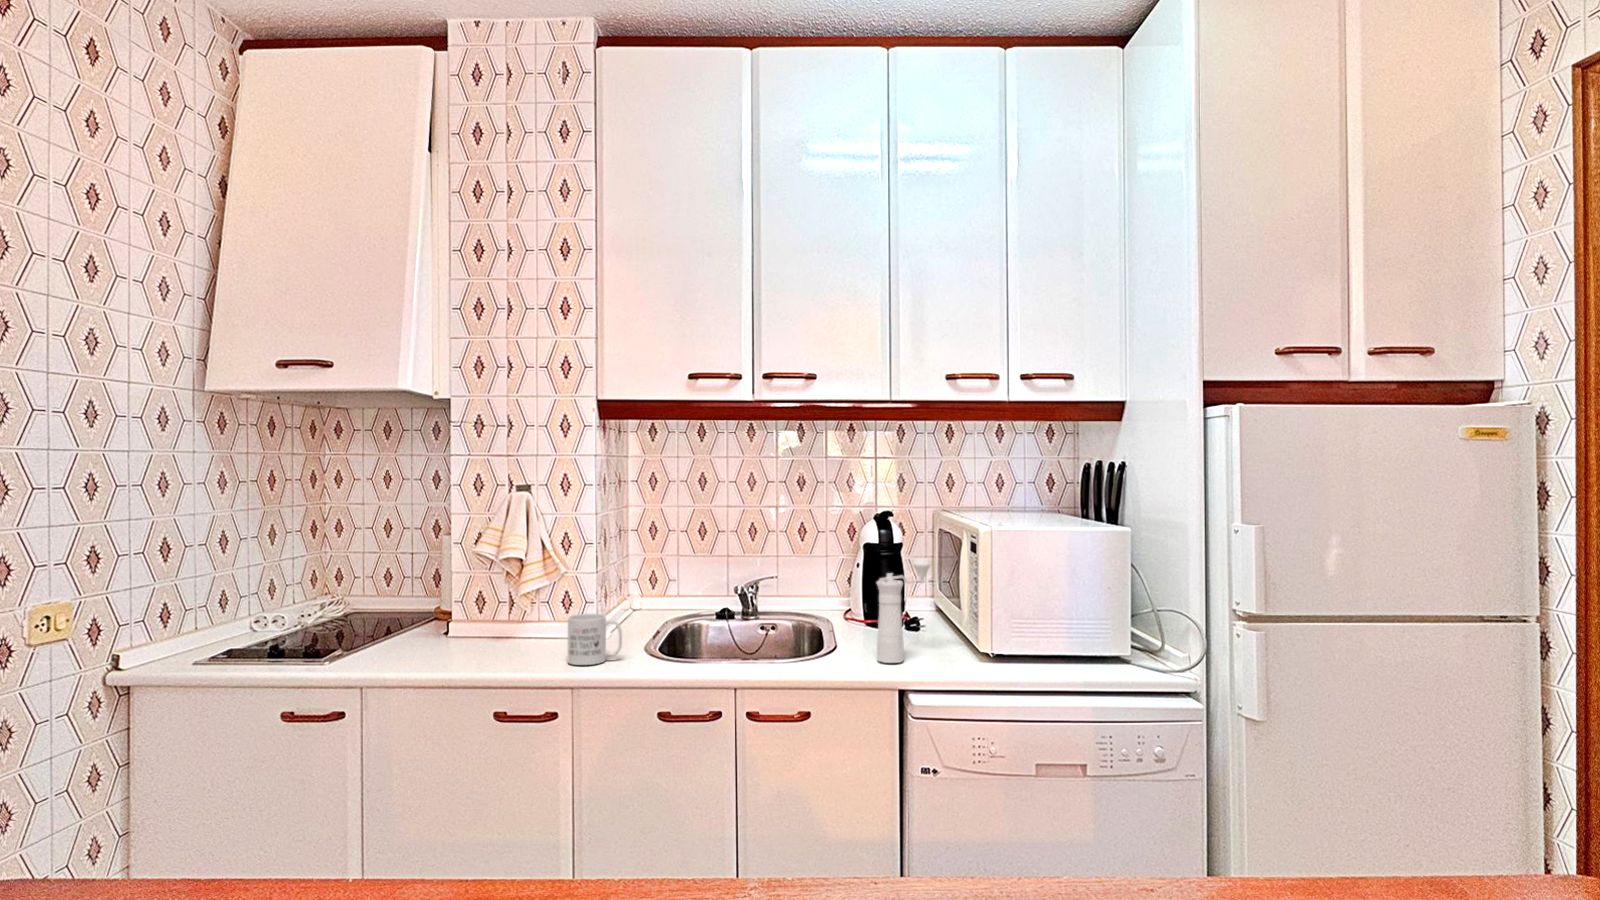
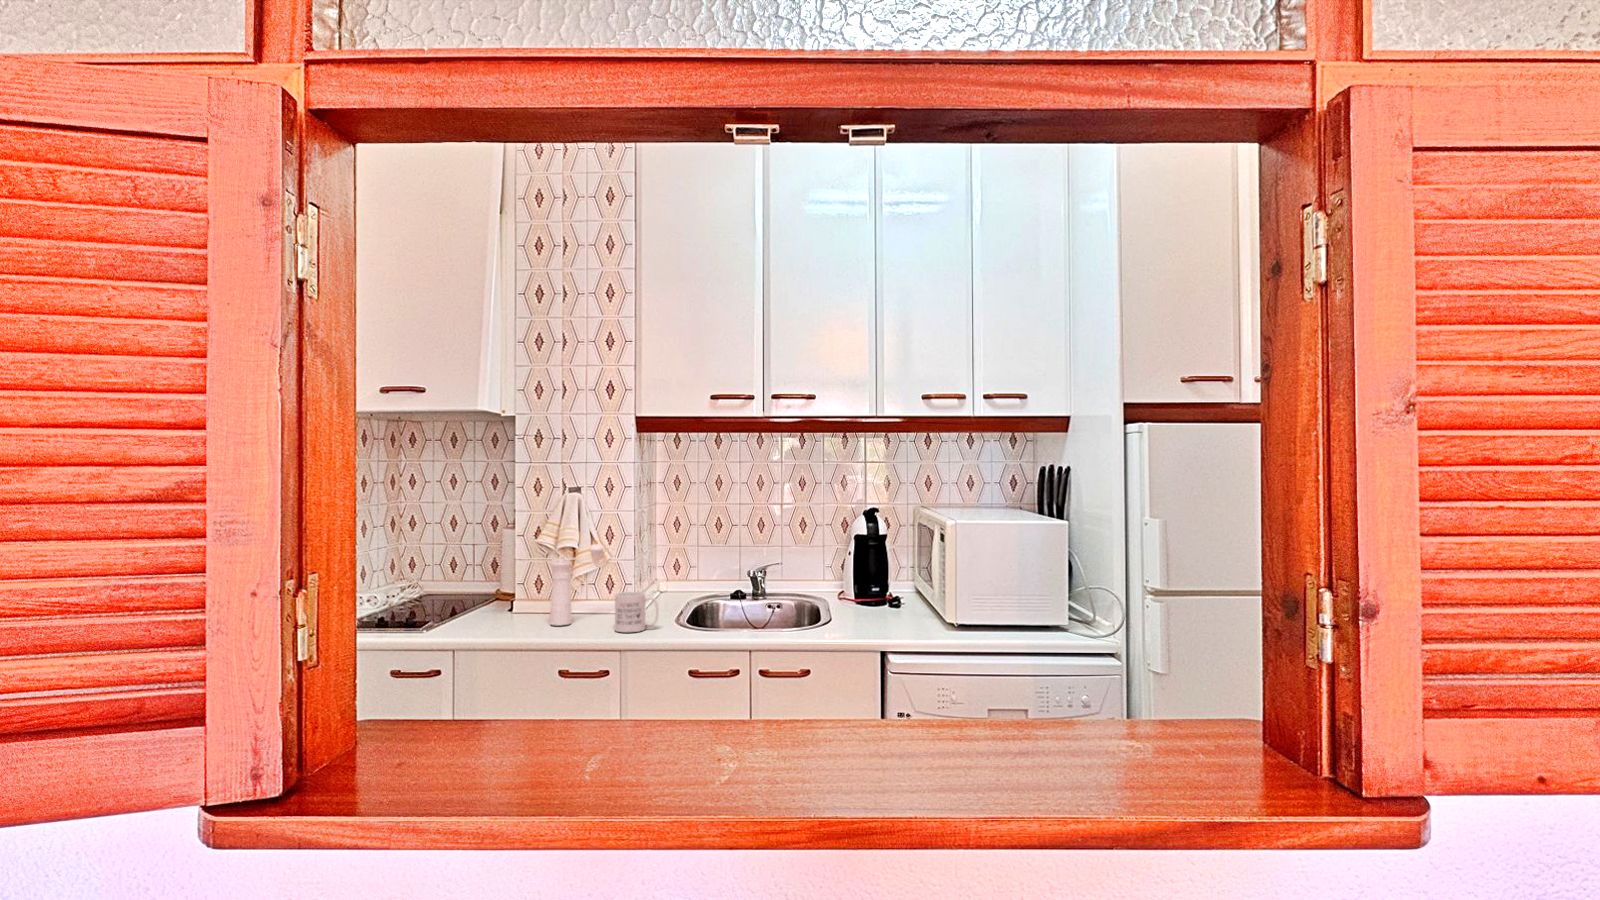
pepper mill: present [877,558,931,663] -> present [550,544,604,626]

